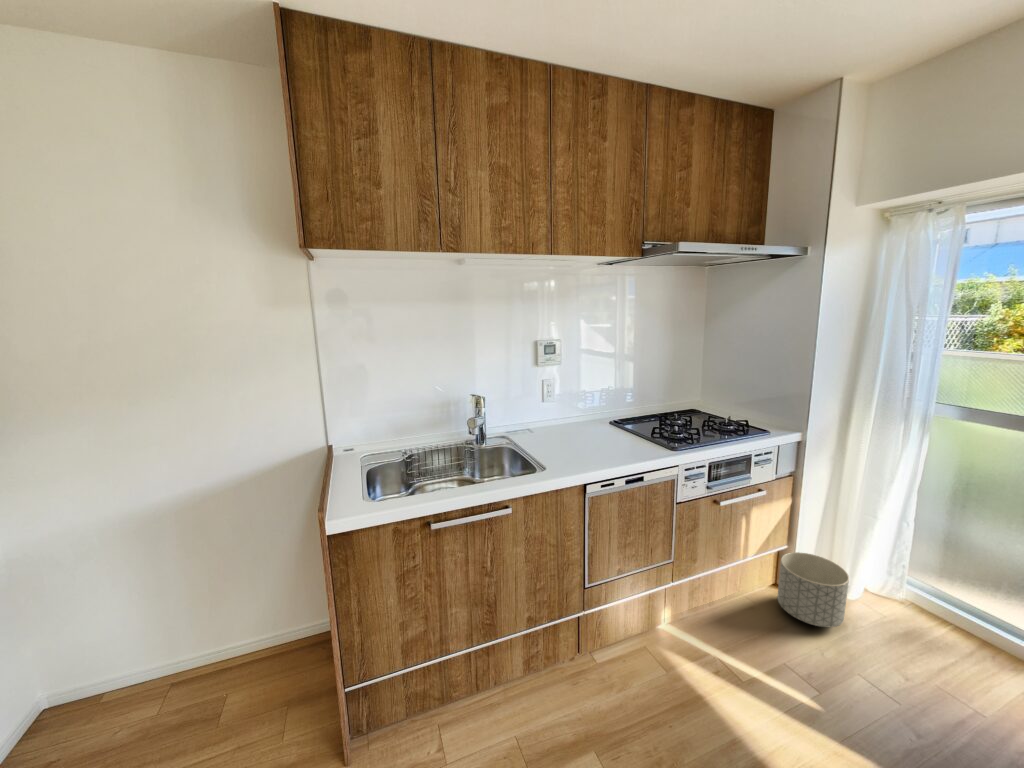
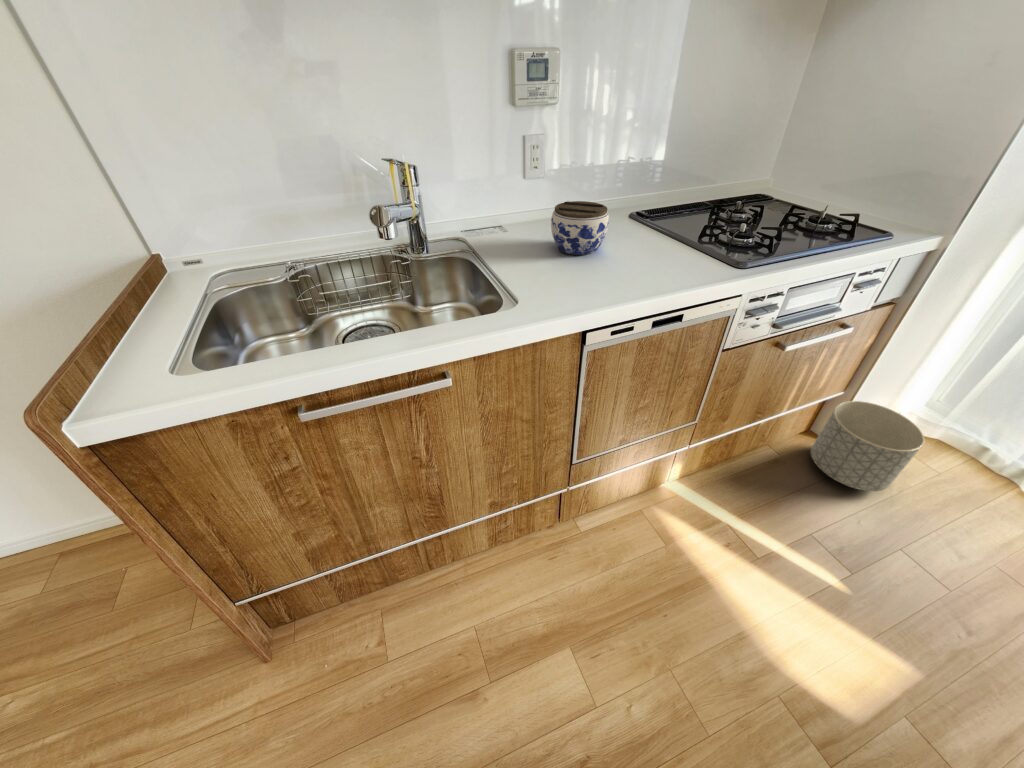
jar: none [561,414,595,444] -> present [551,201,609,255]

